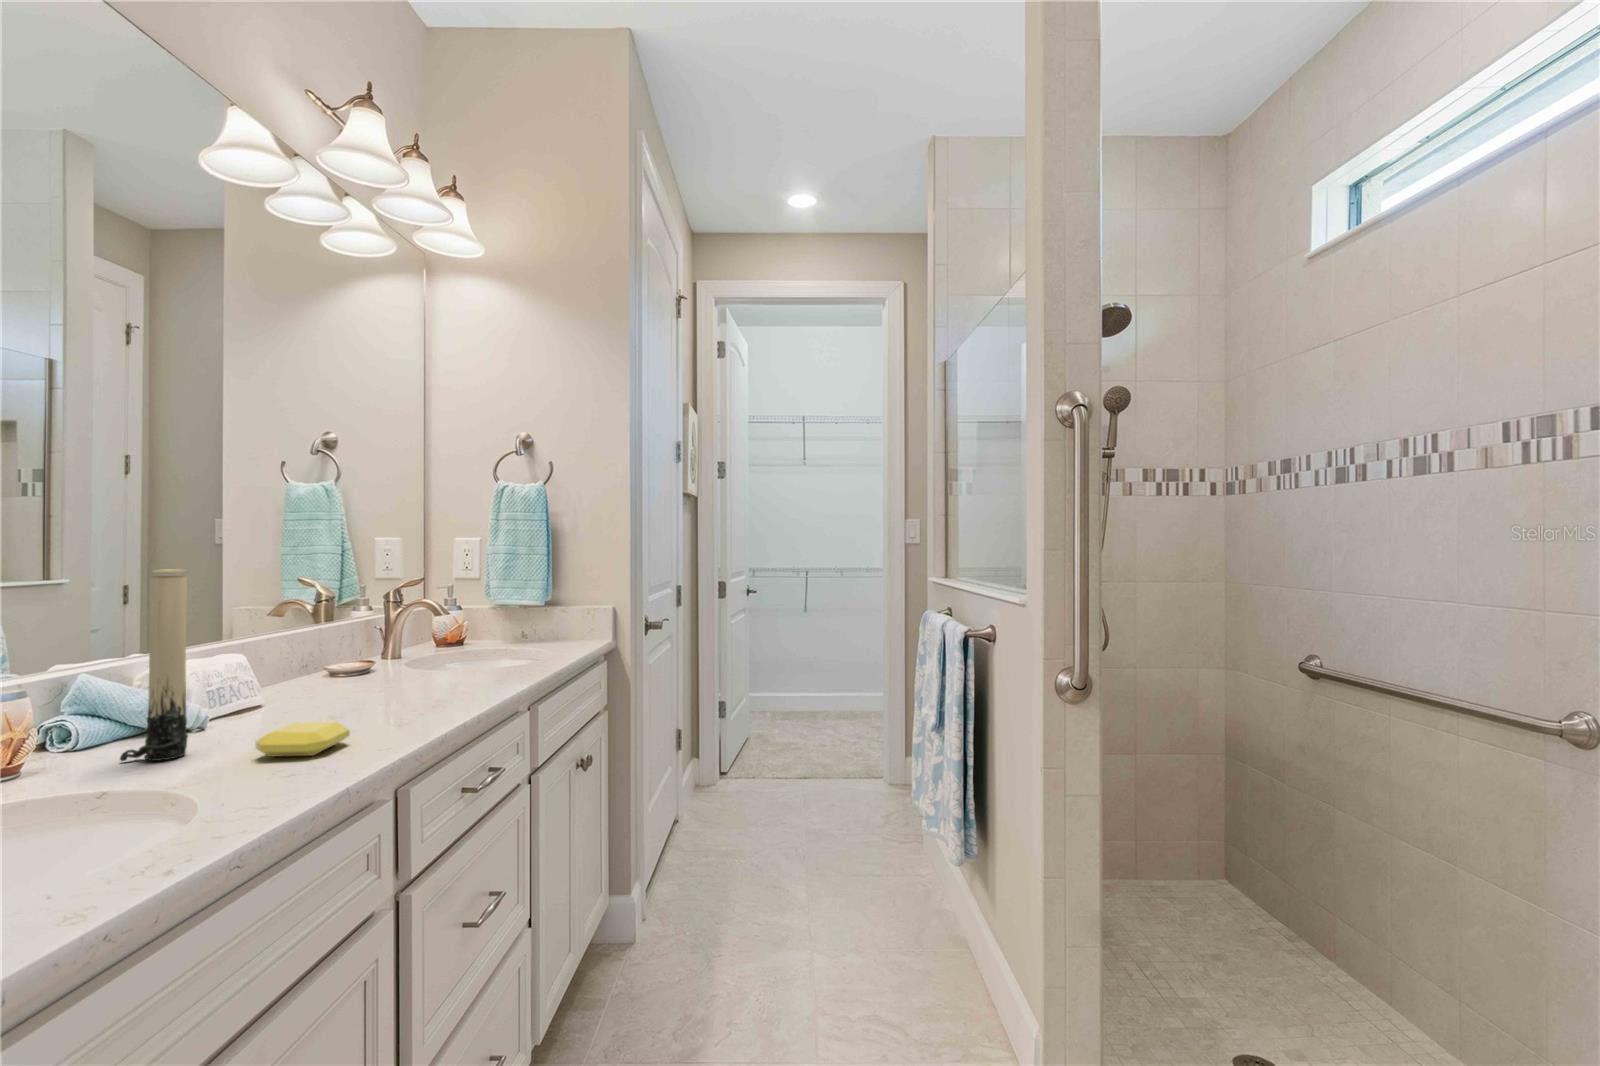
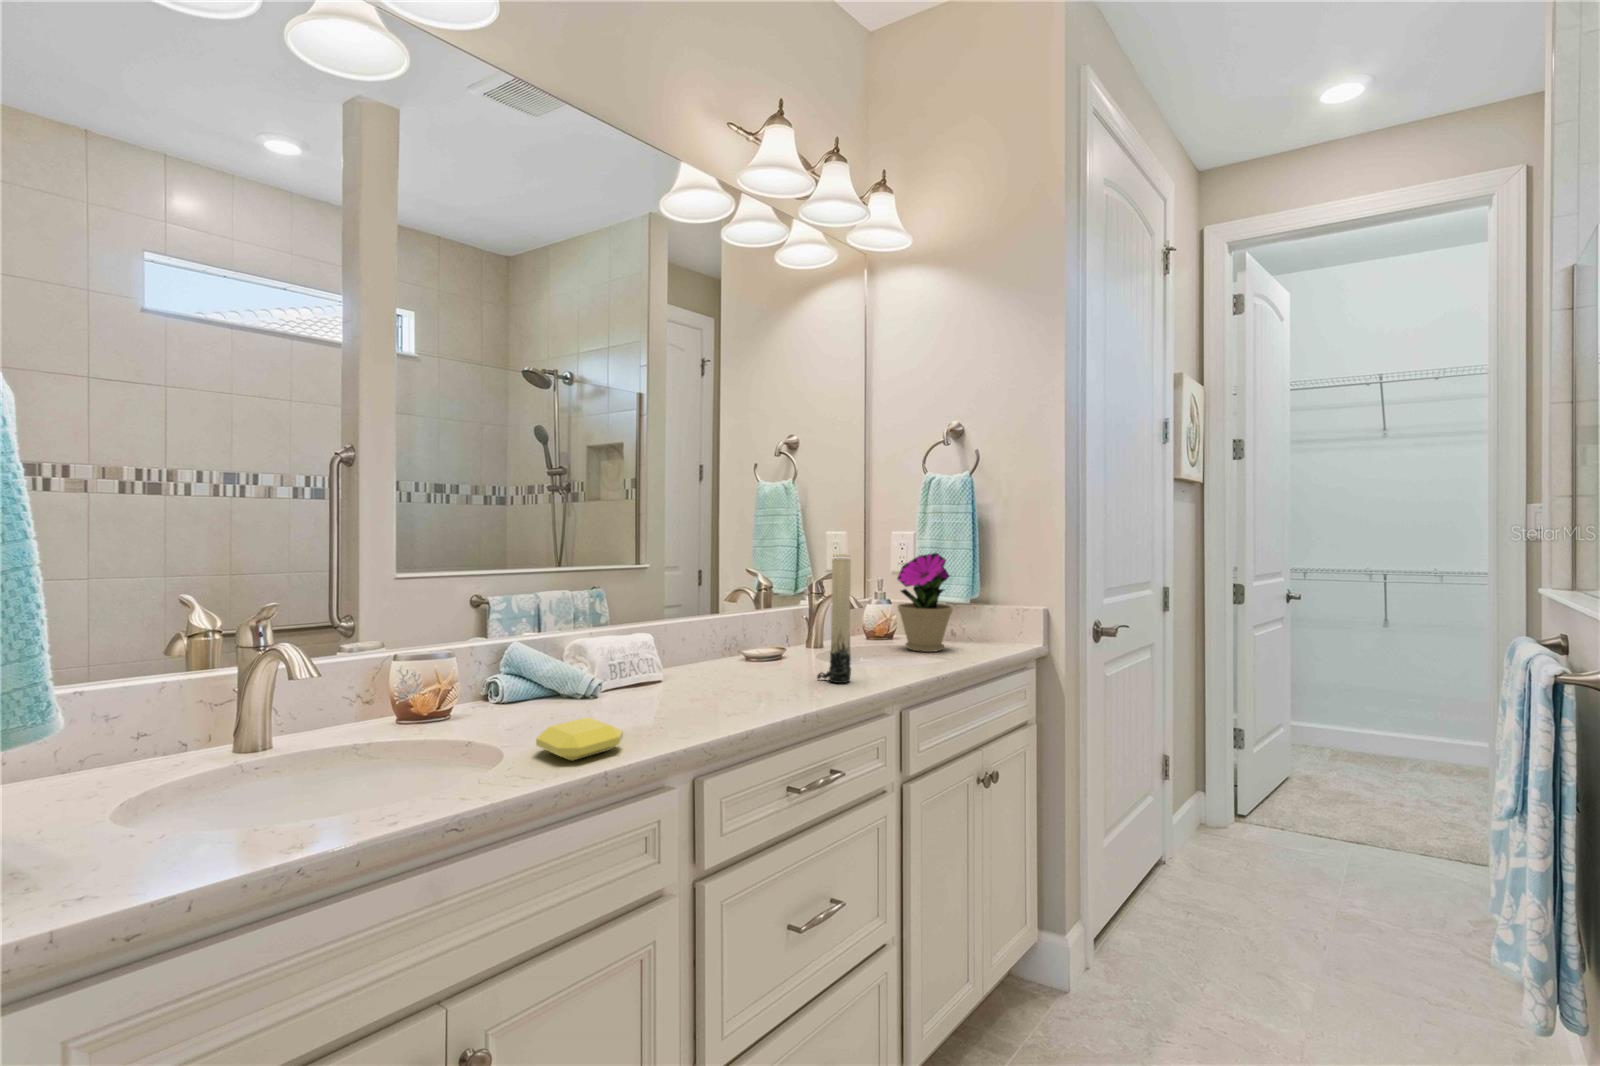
flower pot: none [478,557,533,650] -> present [897,553,953,652]
candle: present [120,569,188,761] -> present [817,554,851,683]

